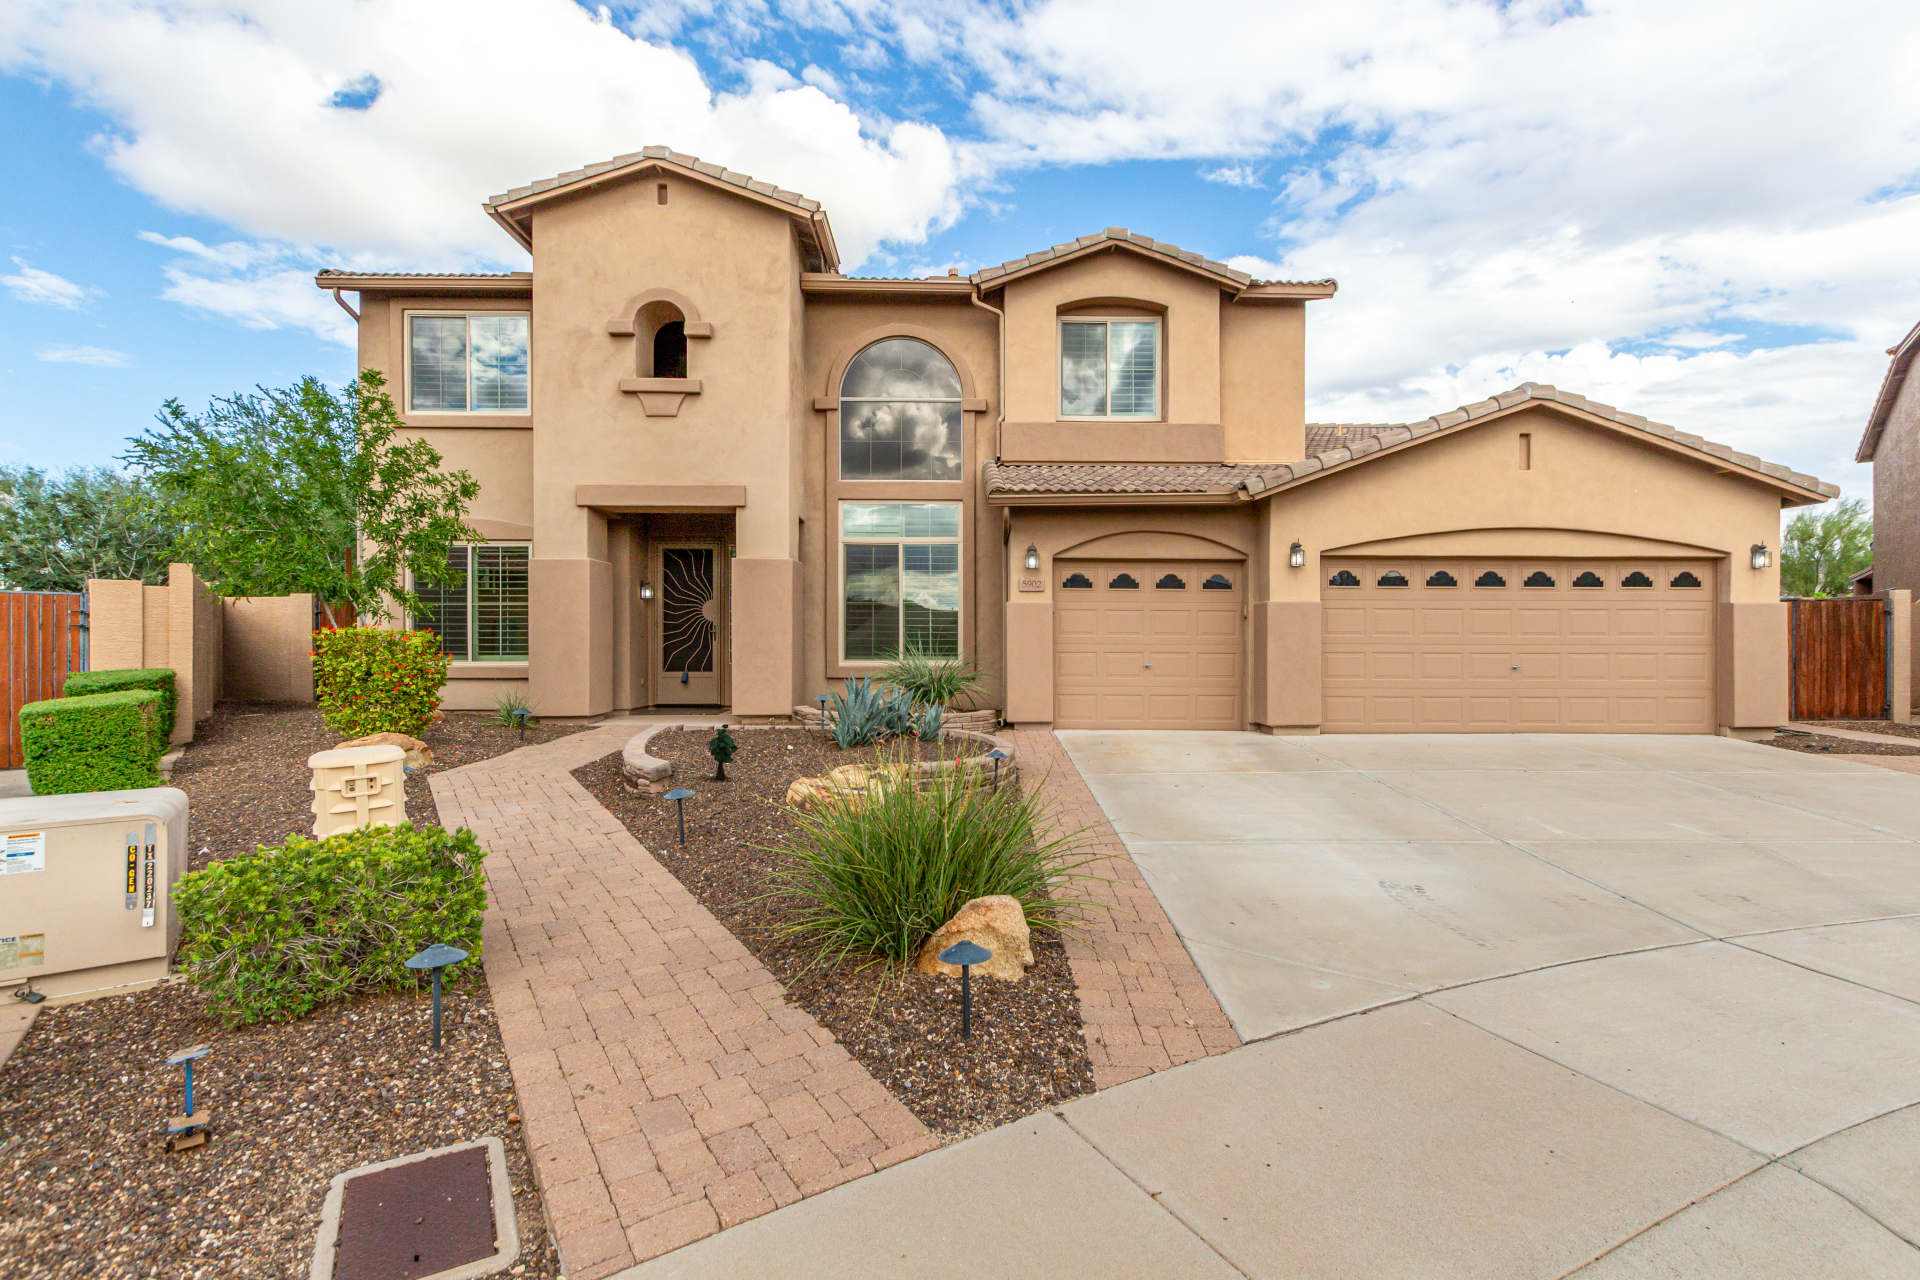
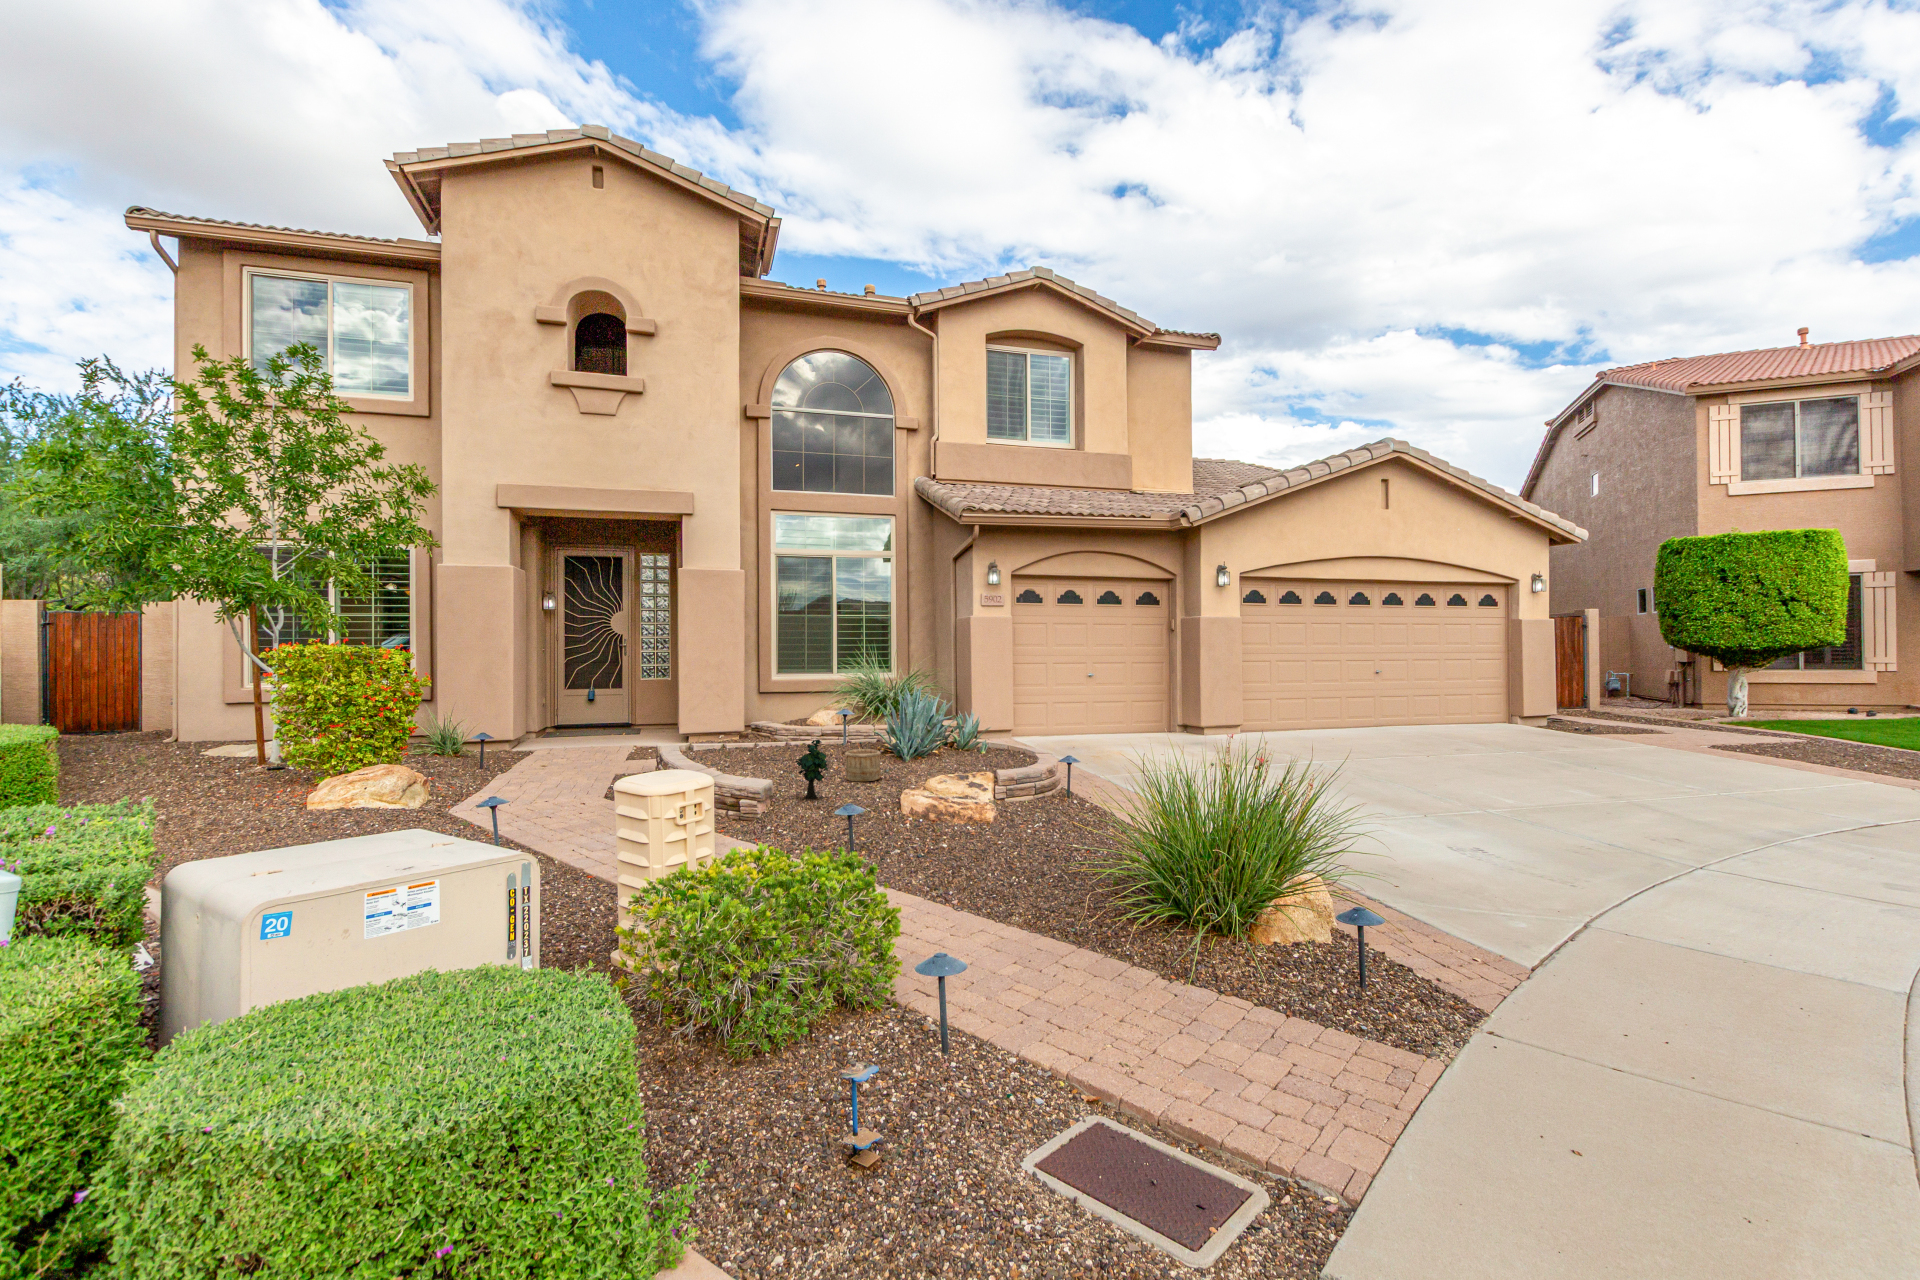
wooden bucket: none [787,733,823,765] -> present [845,749,881,782]

